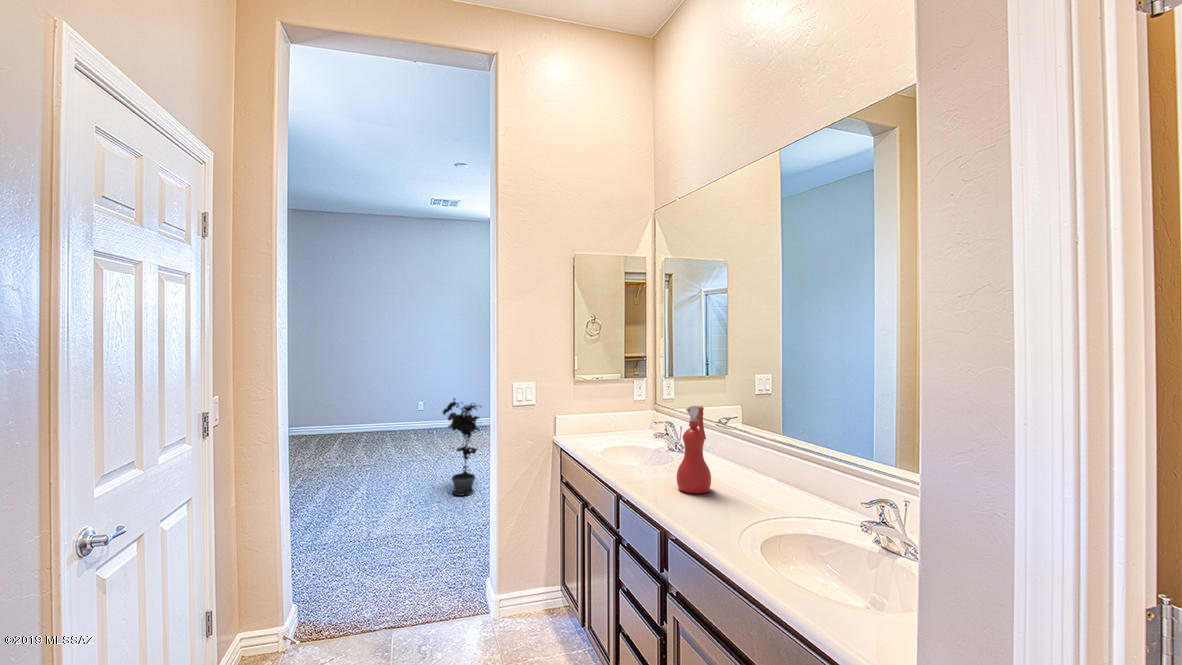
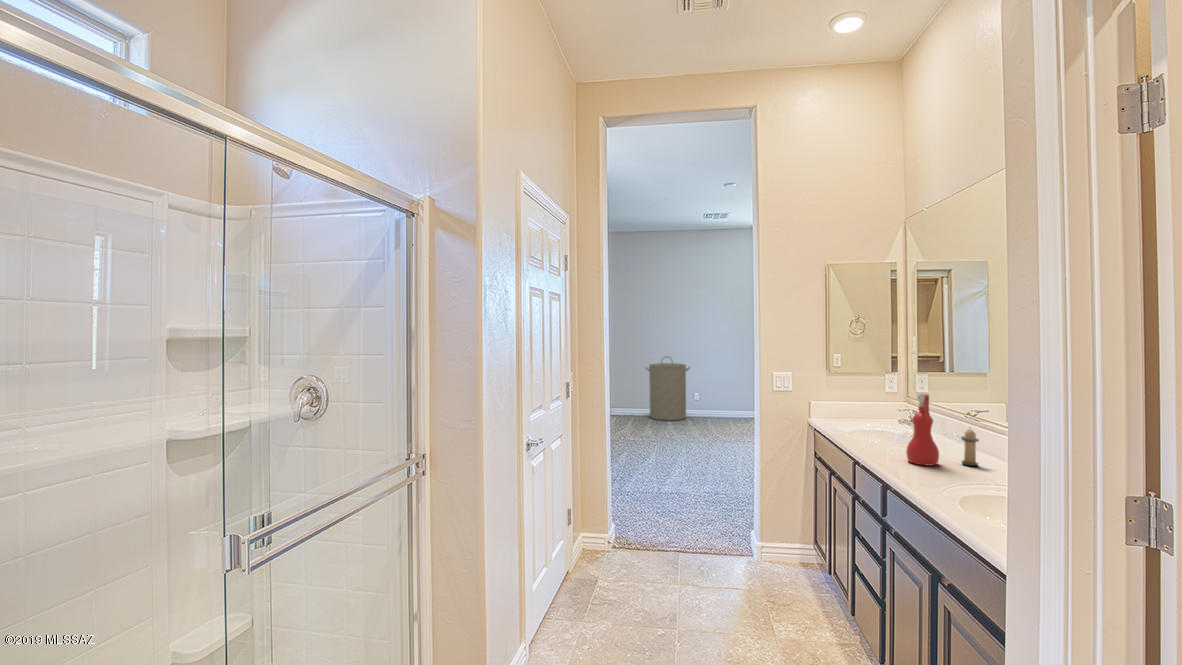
laundry hamper: none [371,367,424,439] -> present [646,356,690,421]
potted plant: present [443,399,481,496] -> none [709,385,747,472]
candle: none [727,441,749,488] -> present [961,429,979,466]

